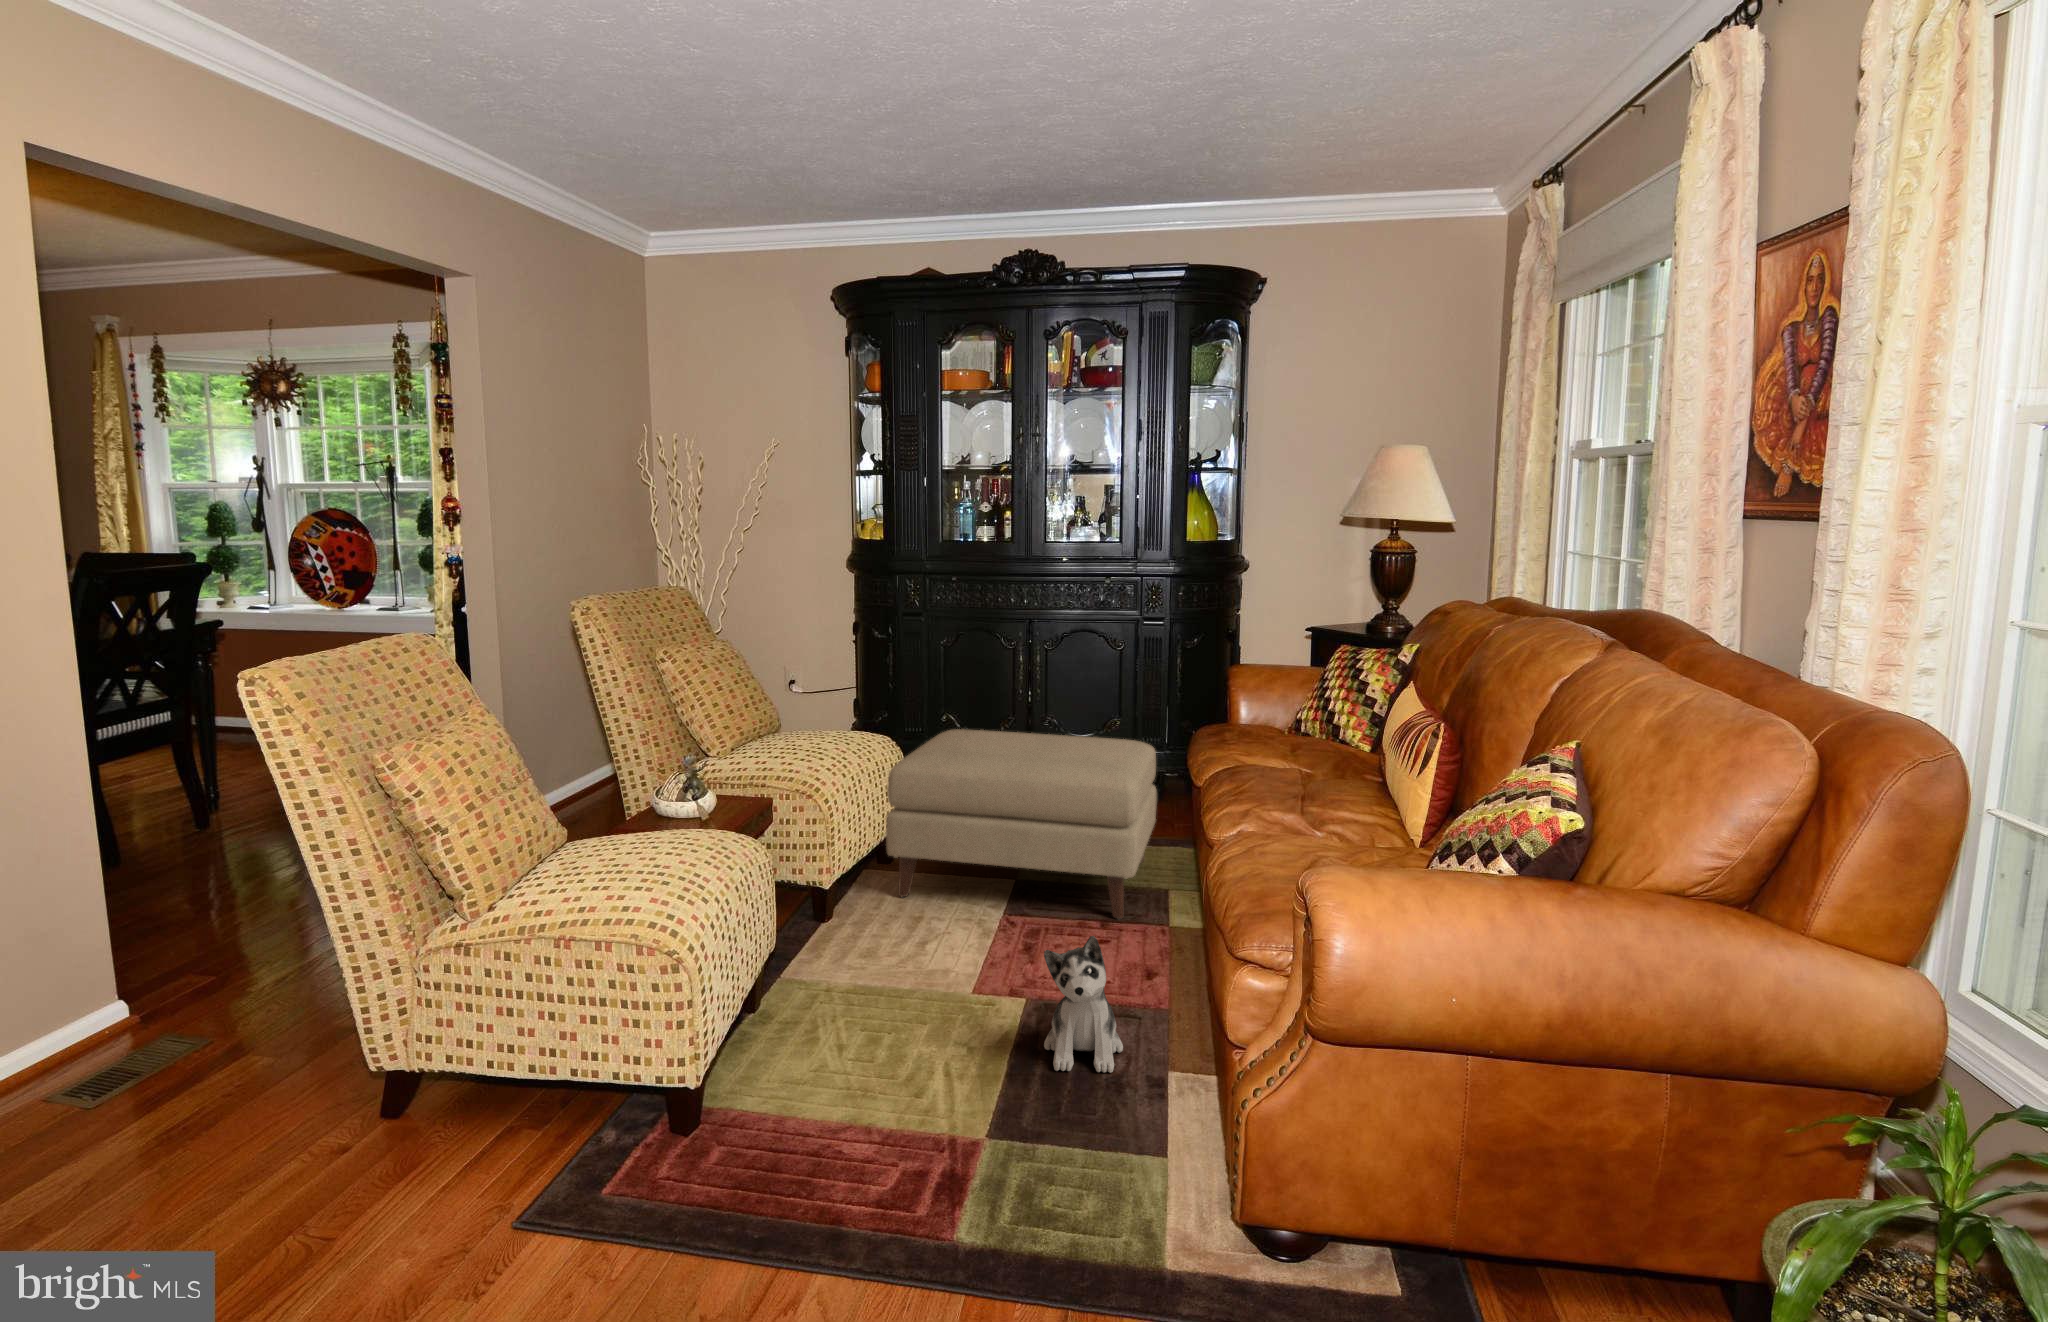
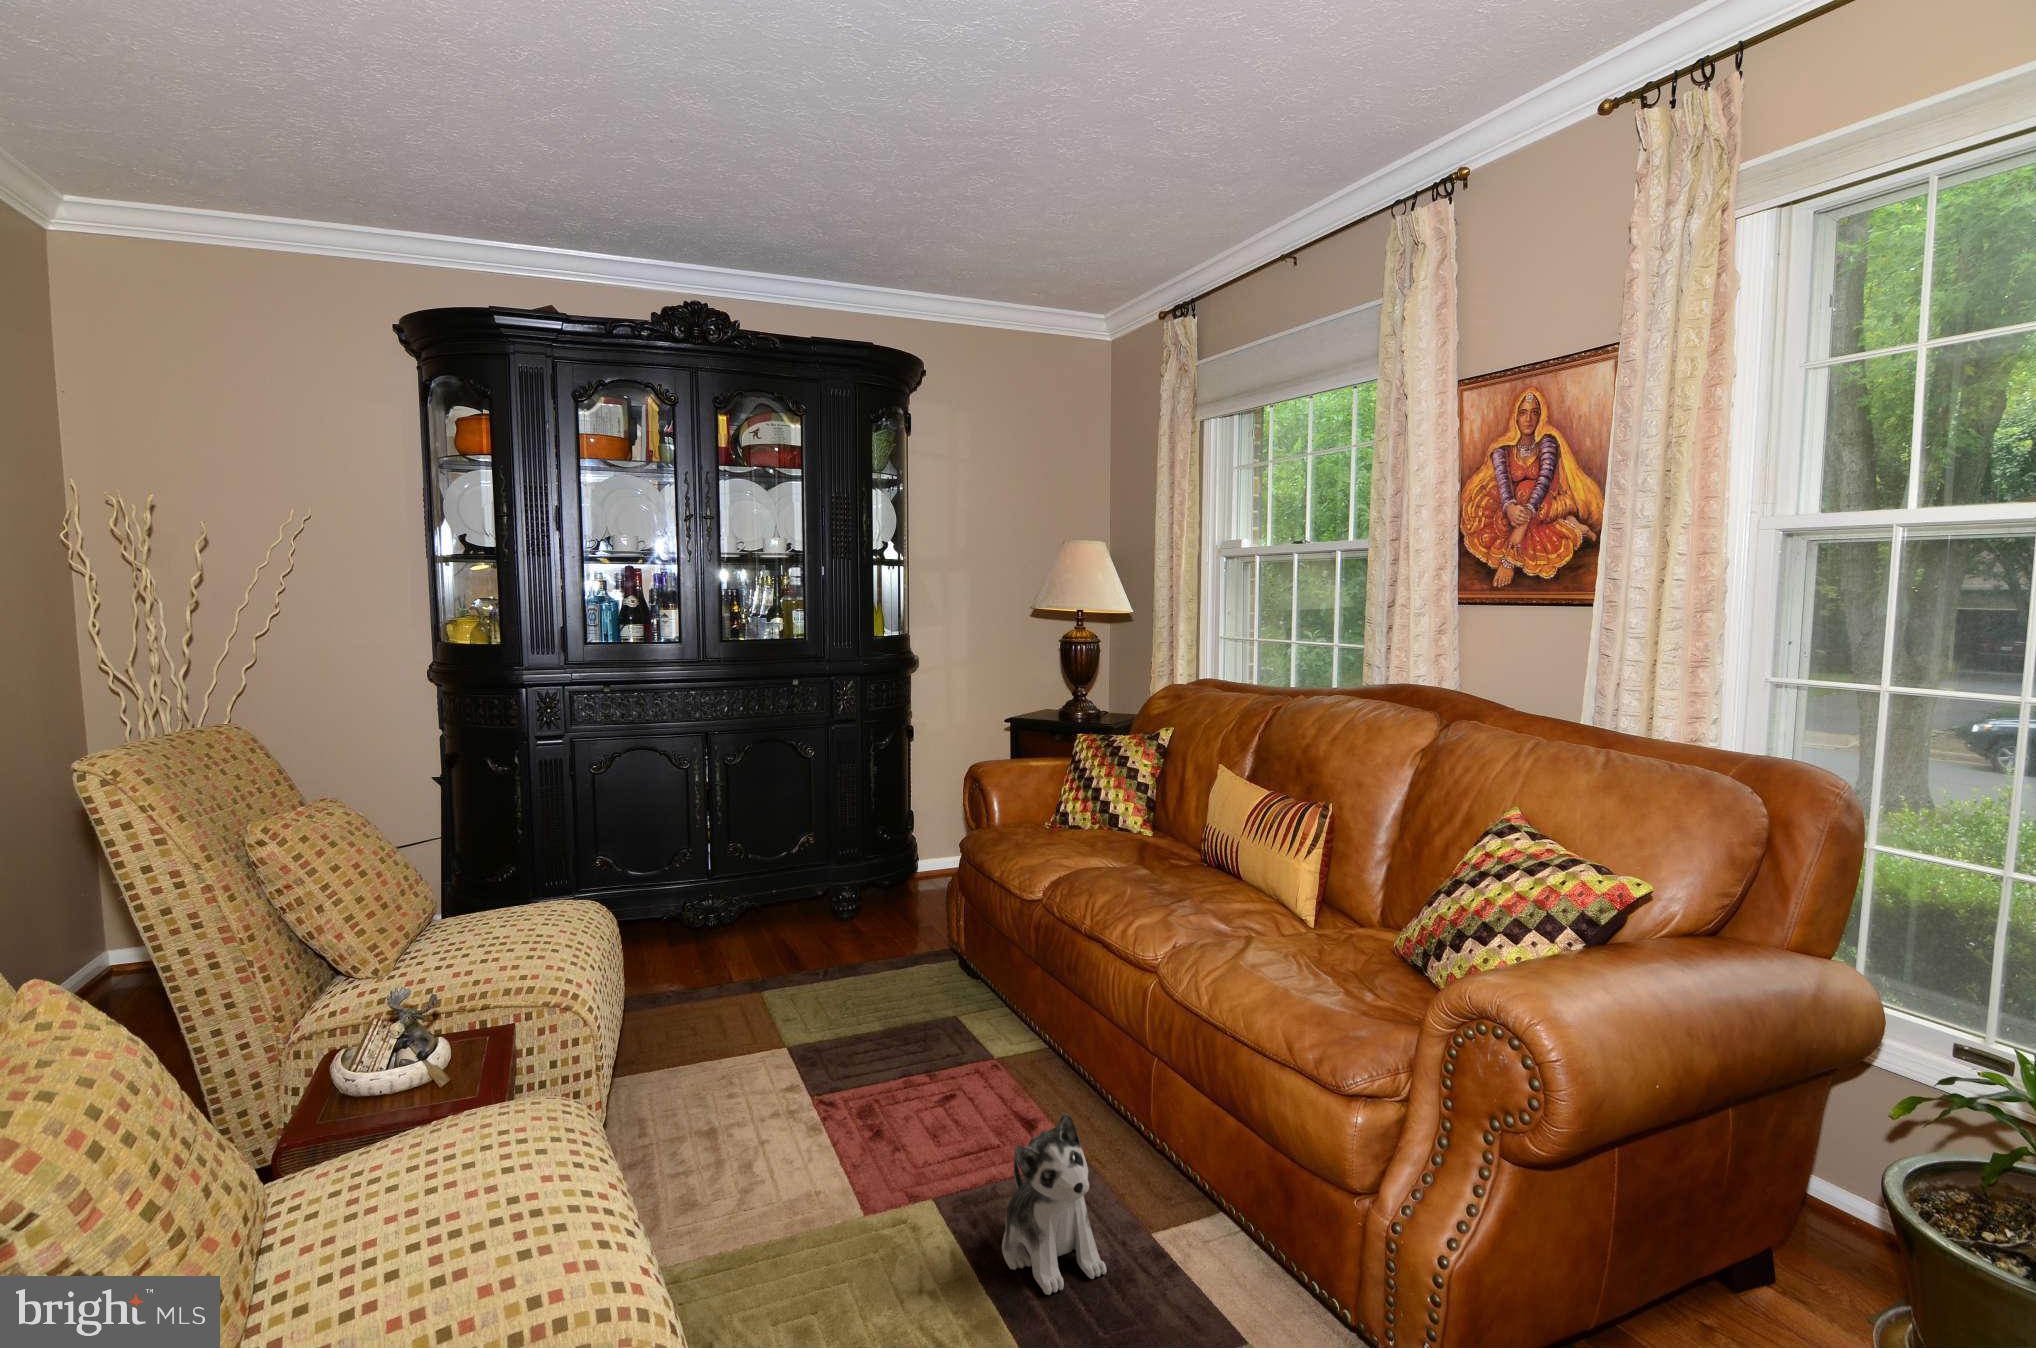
ottoman: present [886,729,1157,919] -> none [638,861,957,1111]

